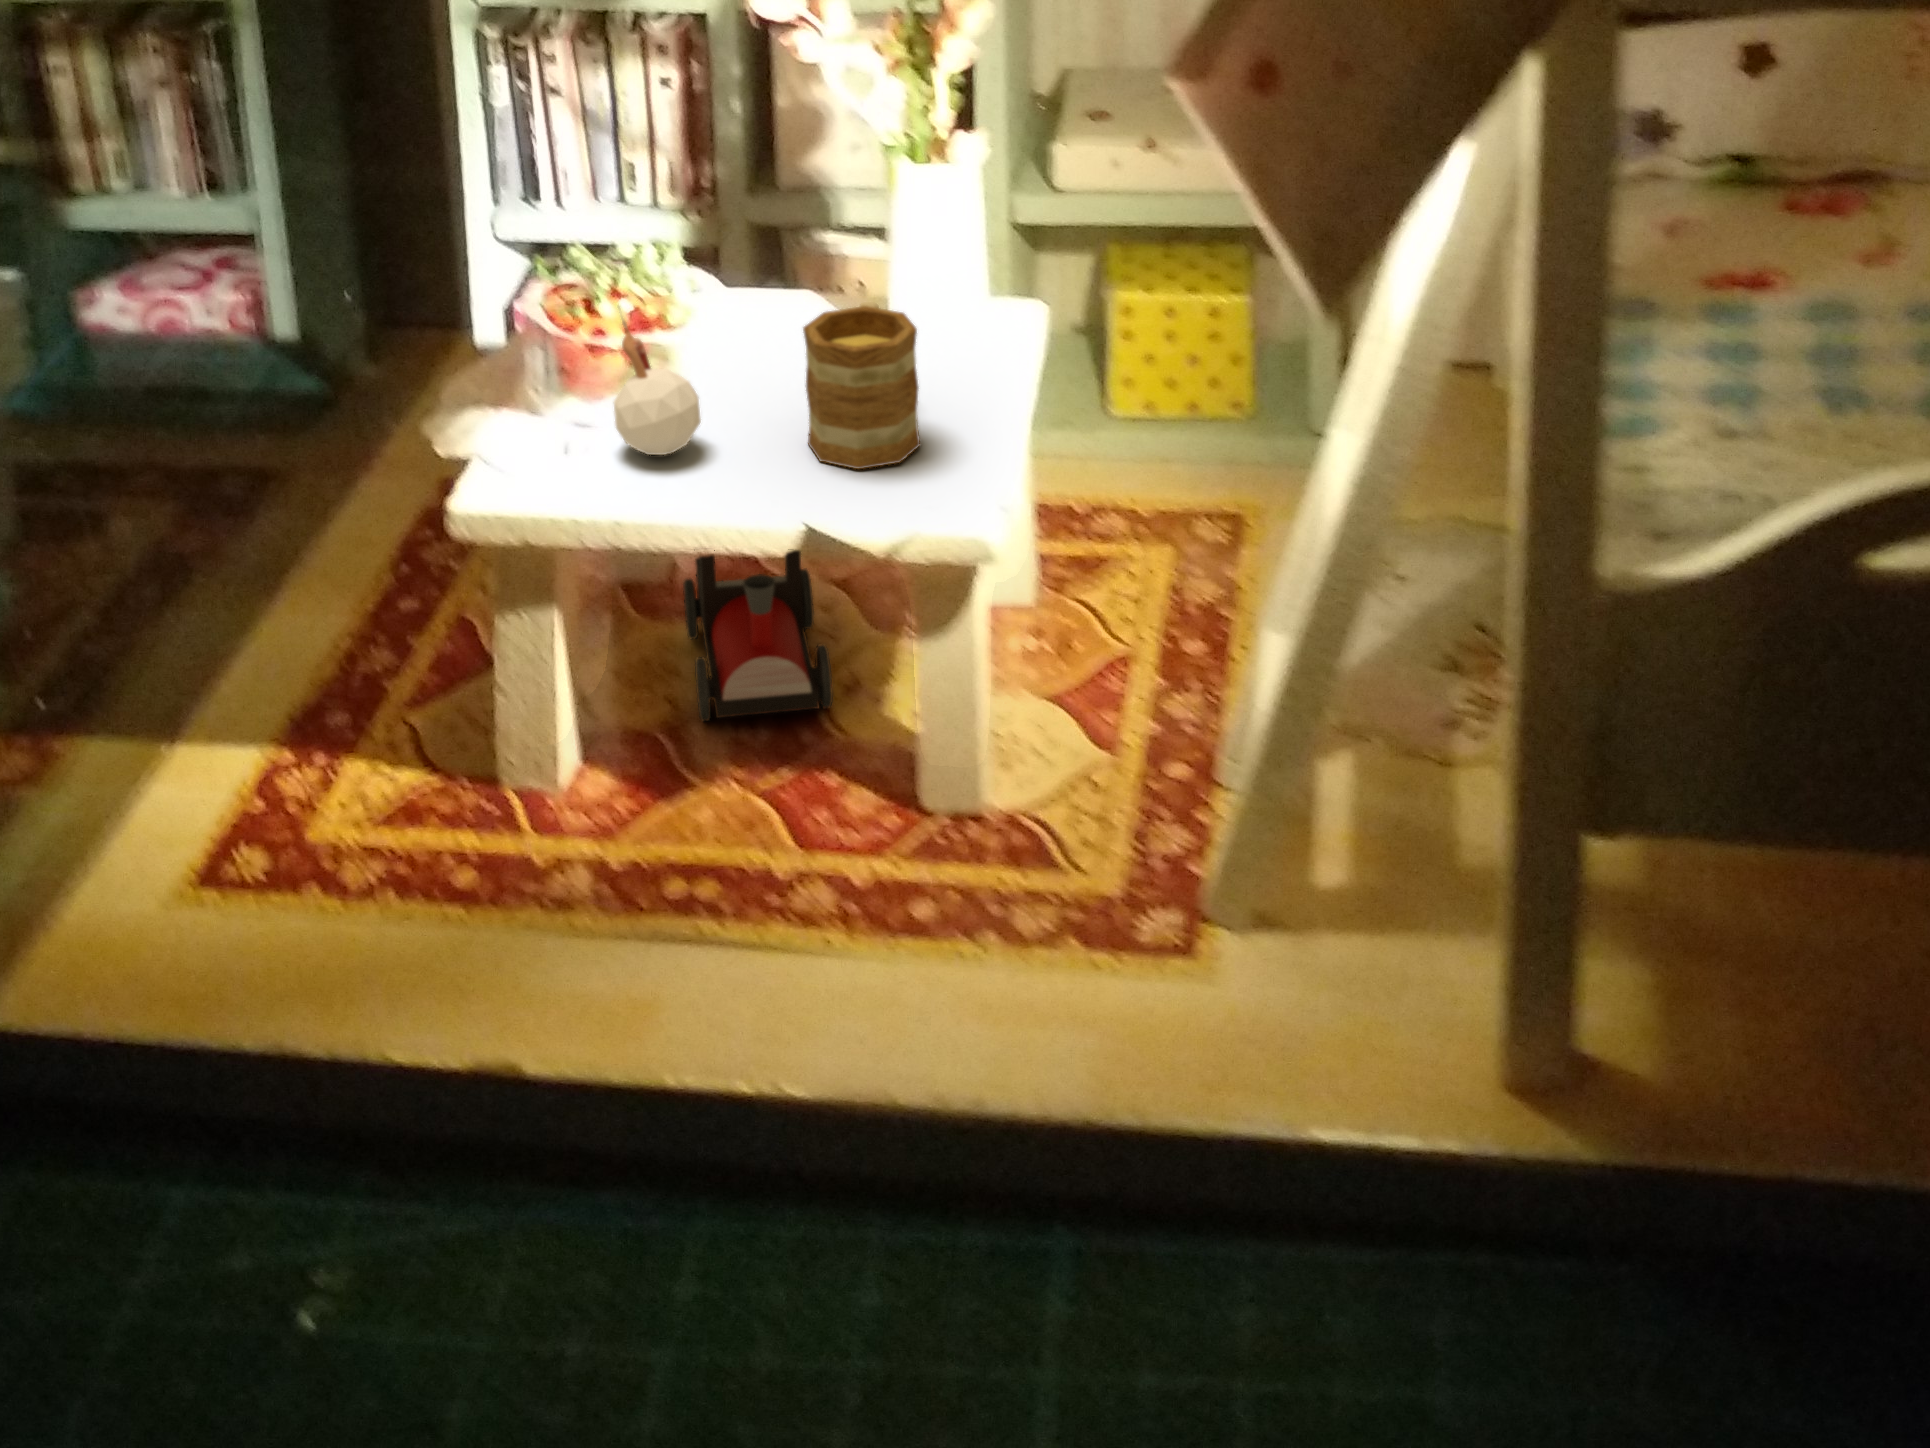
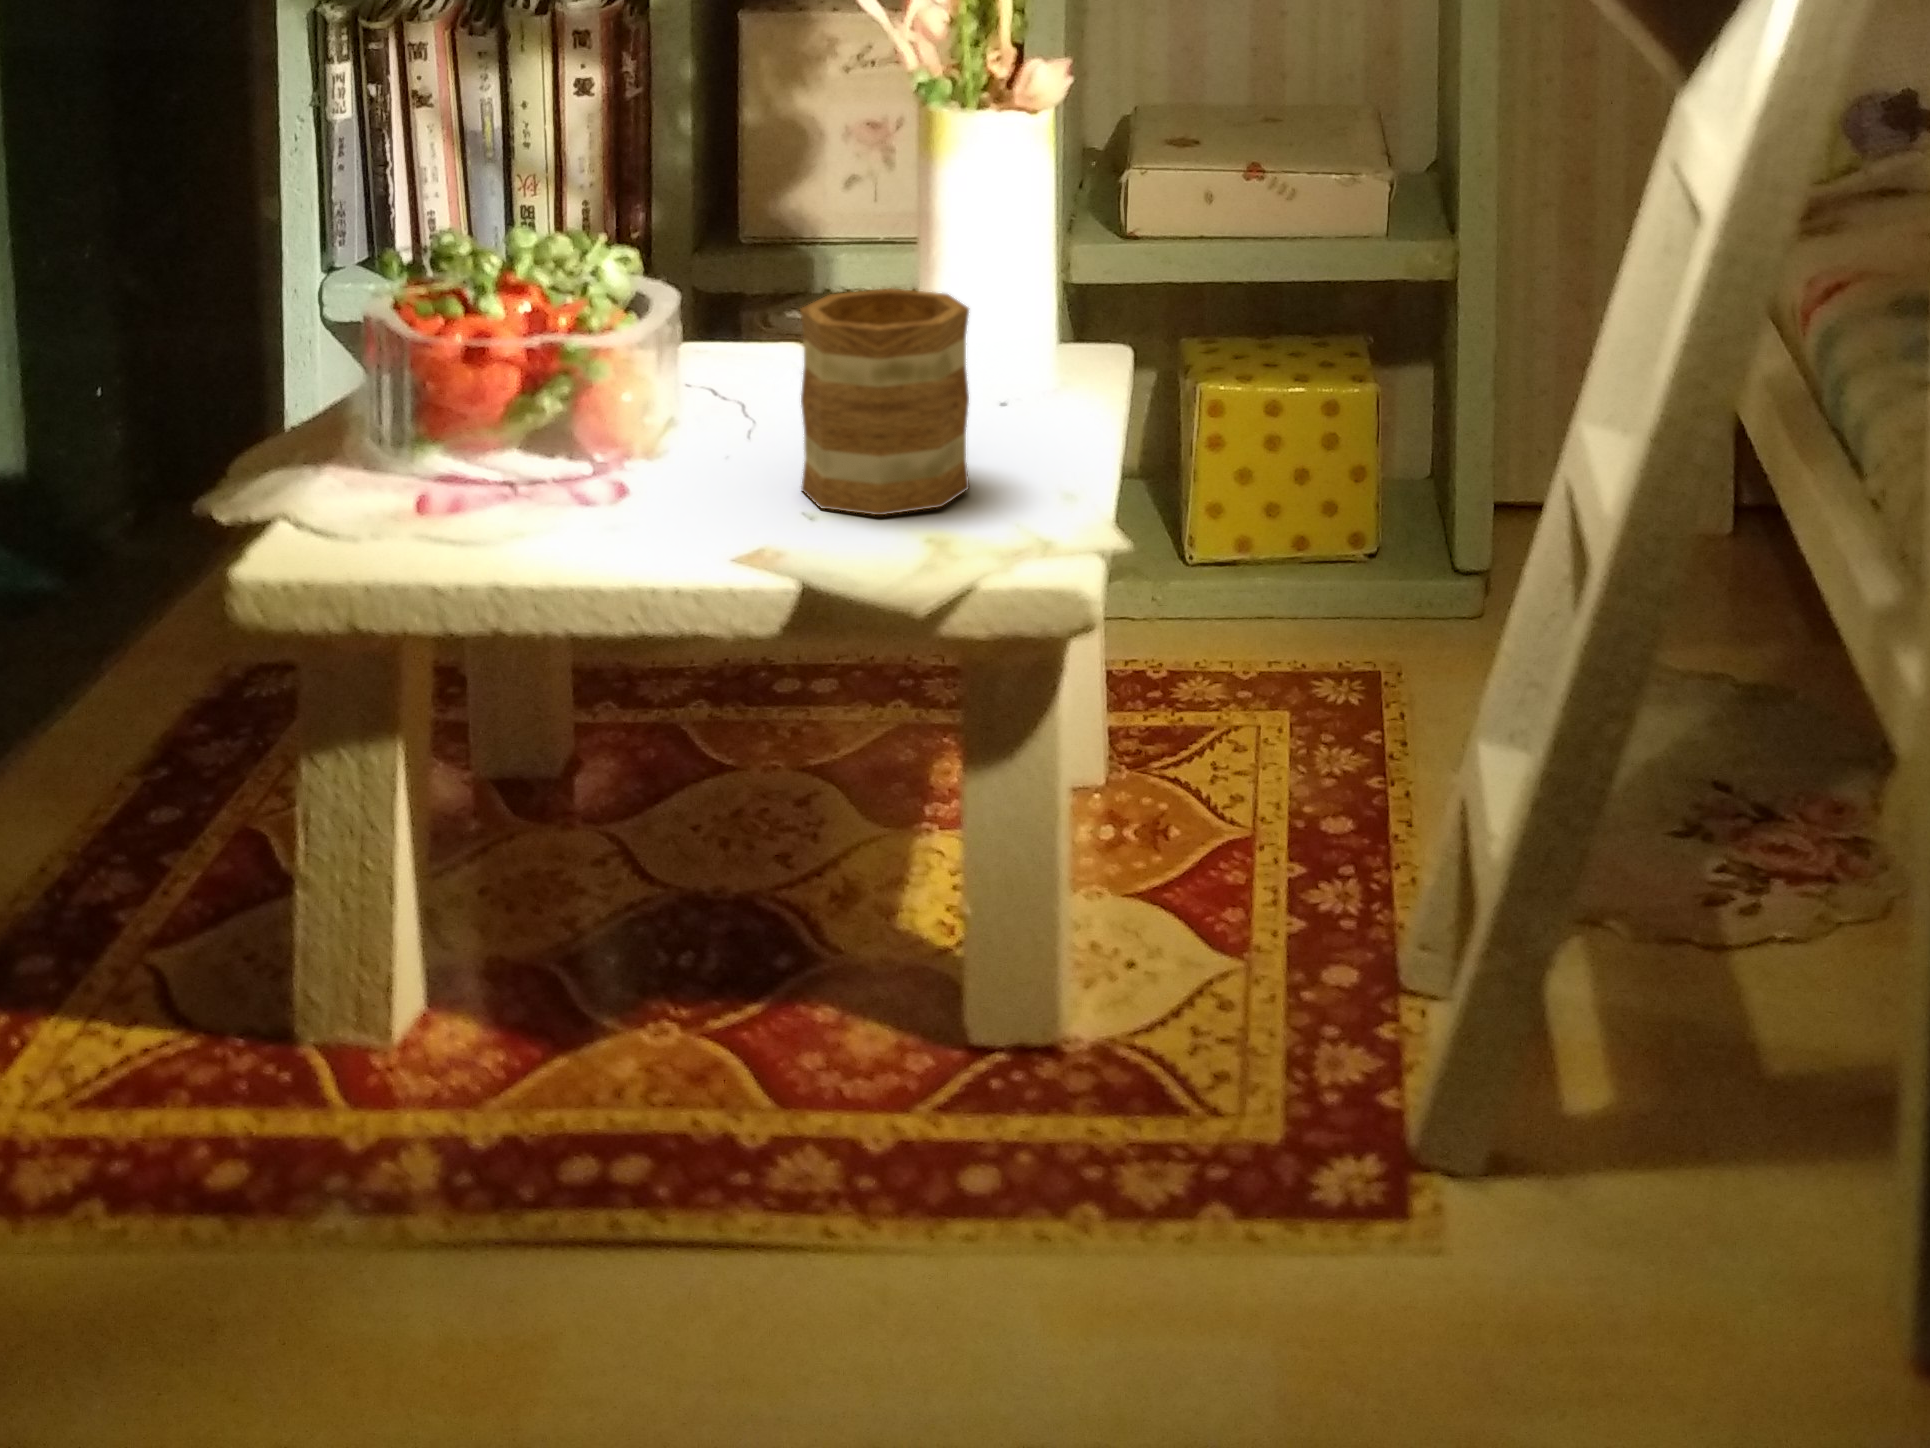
candle: present [614,320,701,455] -> none [507,275,641,503]
toy train: present [683,550,833,721] -> none [595,599,823,947]

